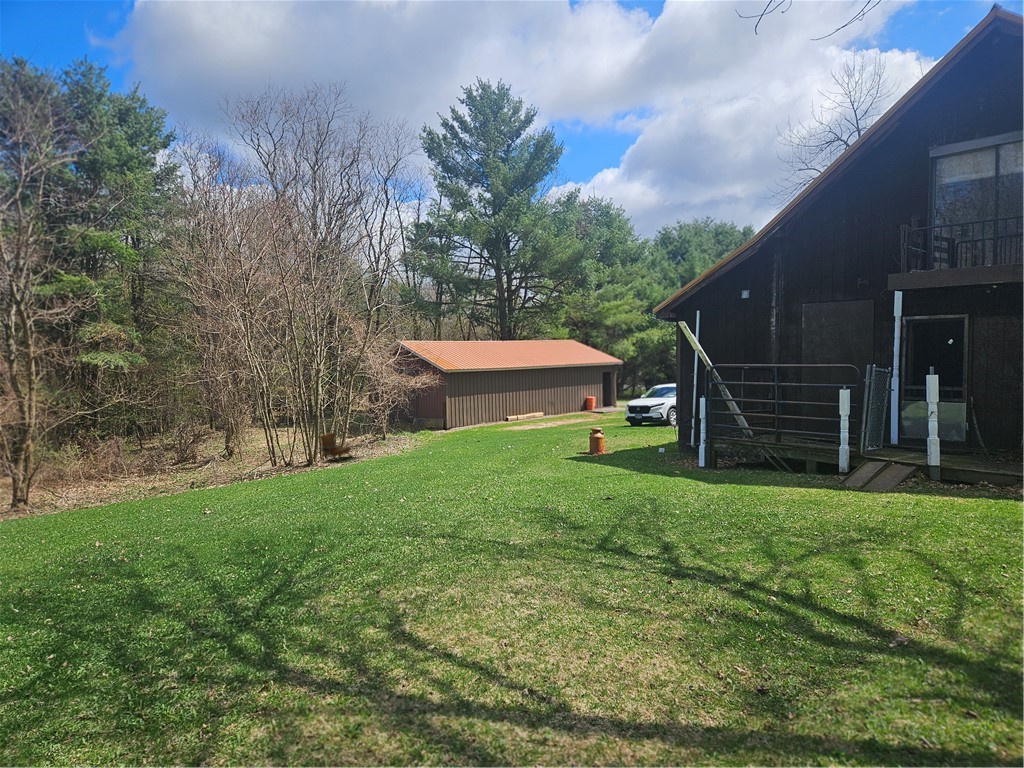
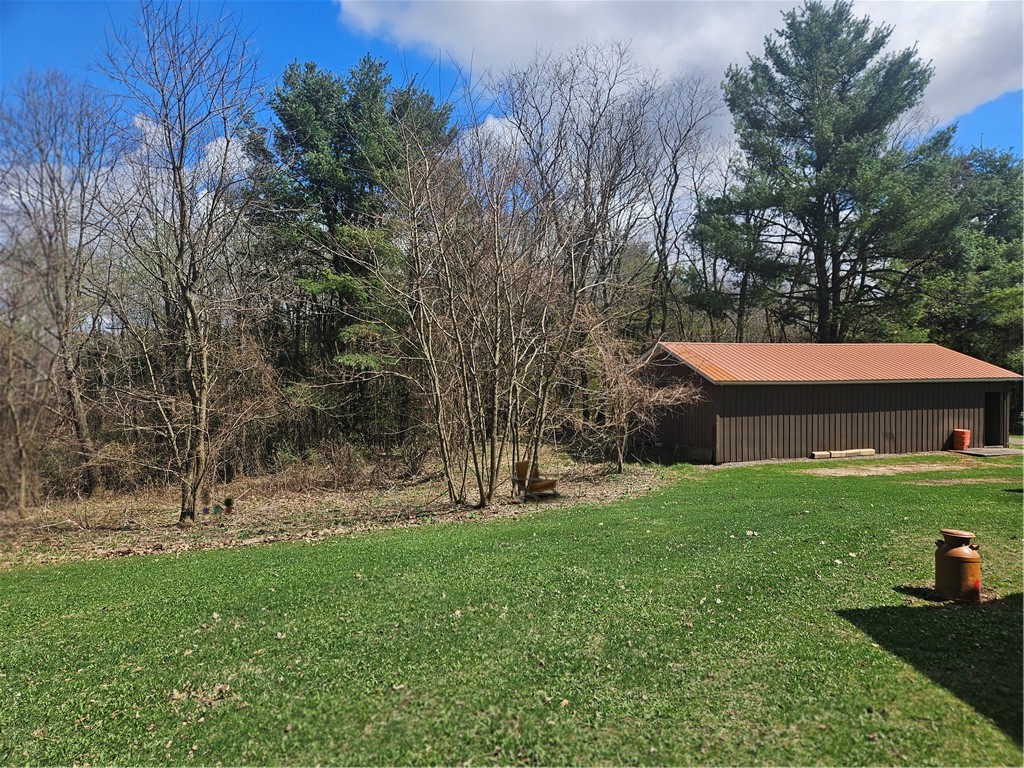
potted plant: none [25,481,64,505] -> present [201,488,233,513]

